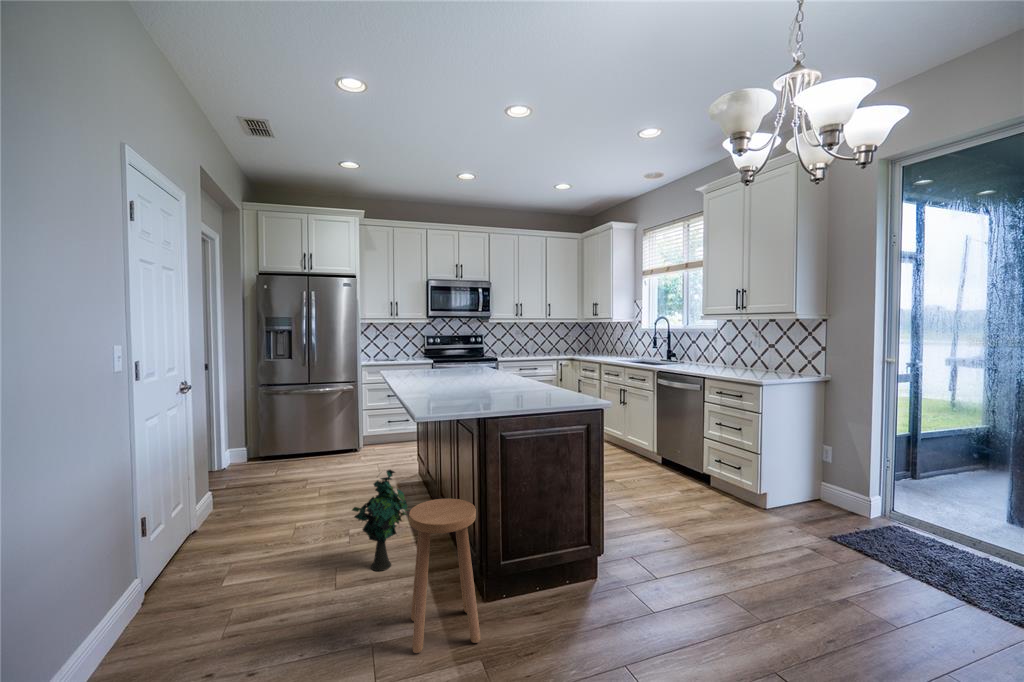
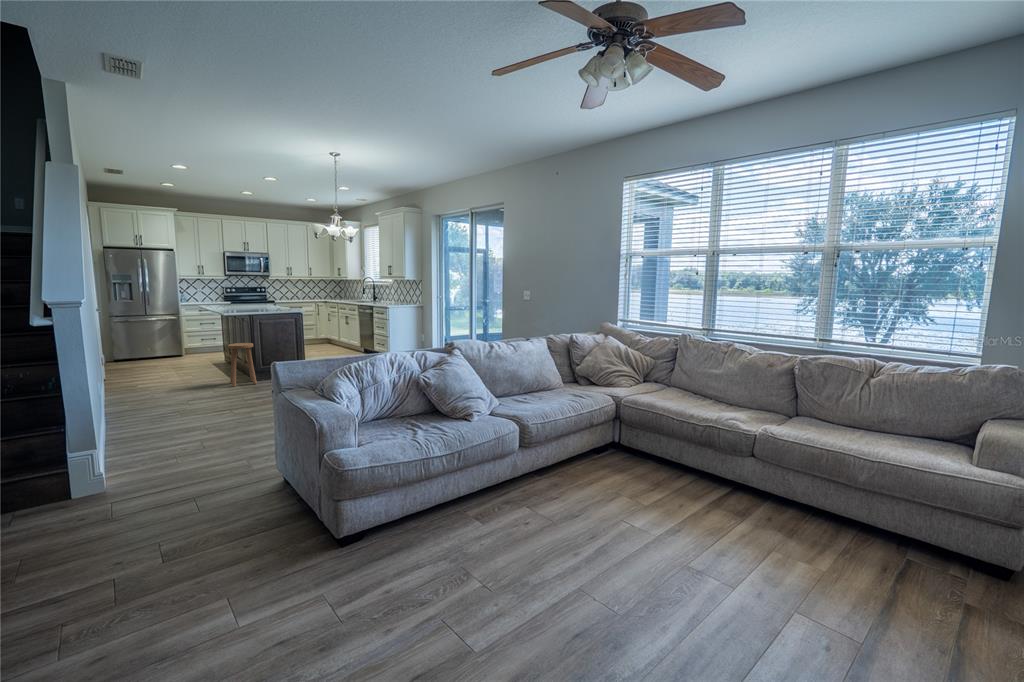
decorative plant: present [352,470,408,571] -> none [199,340,226,379]

